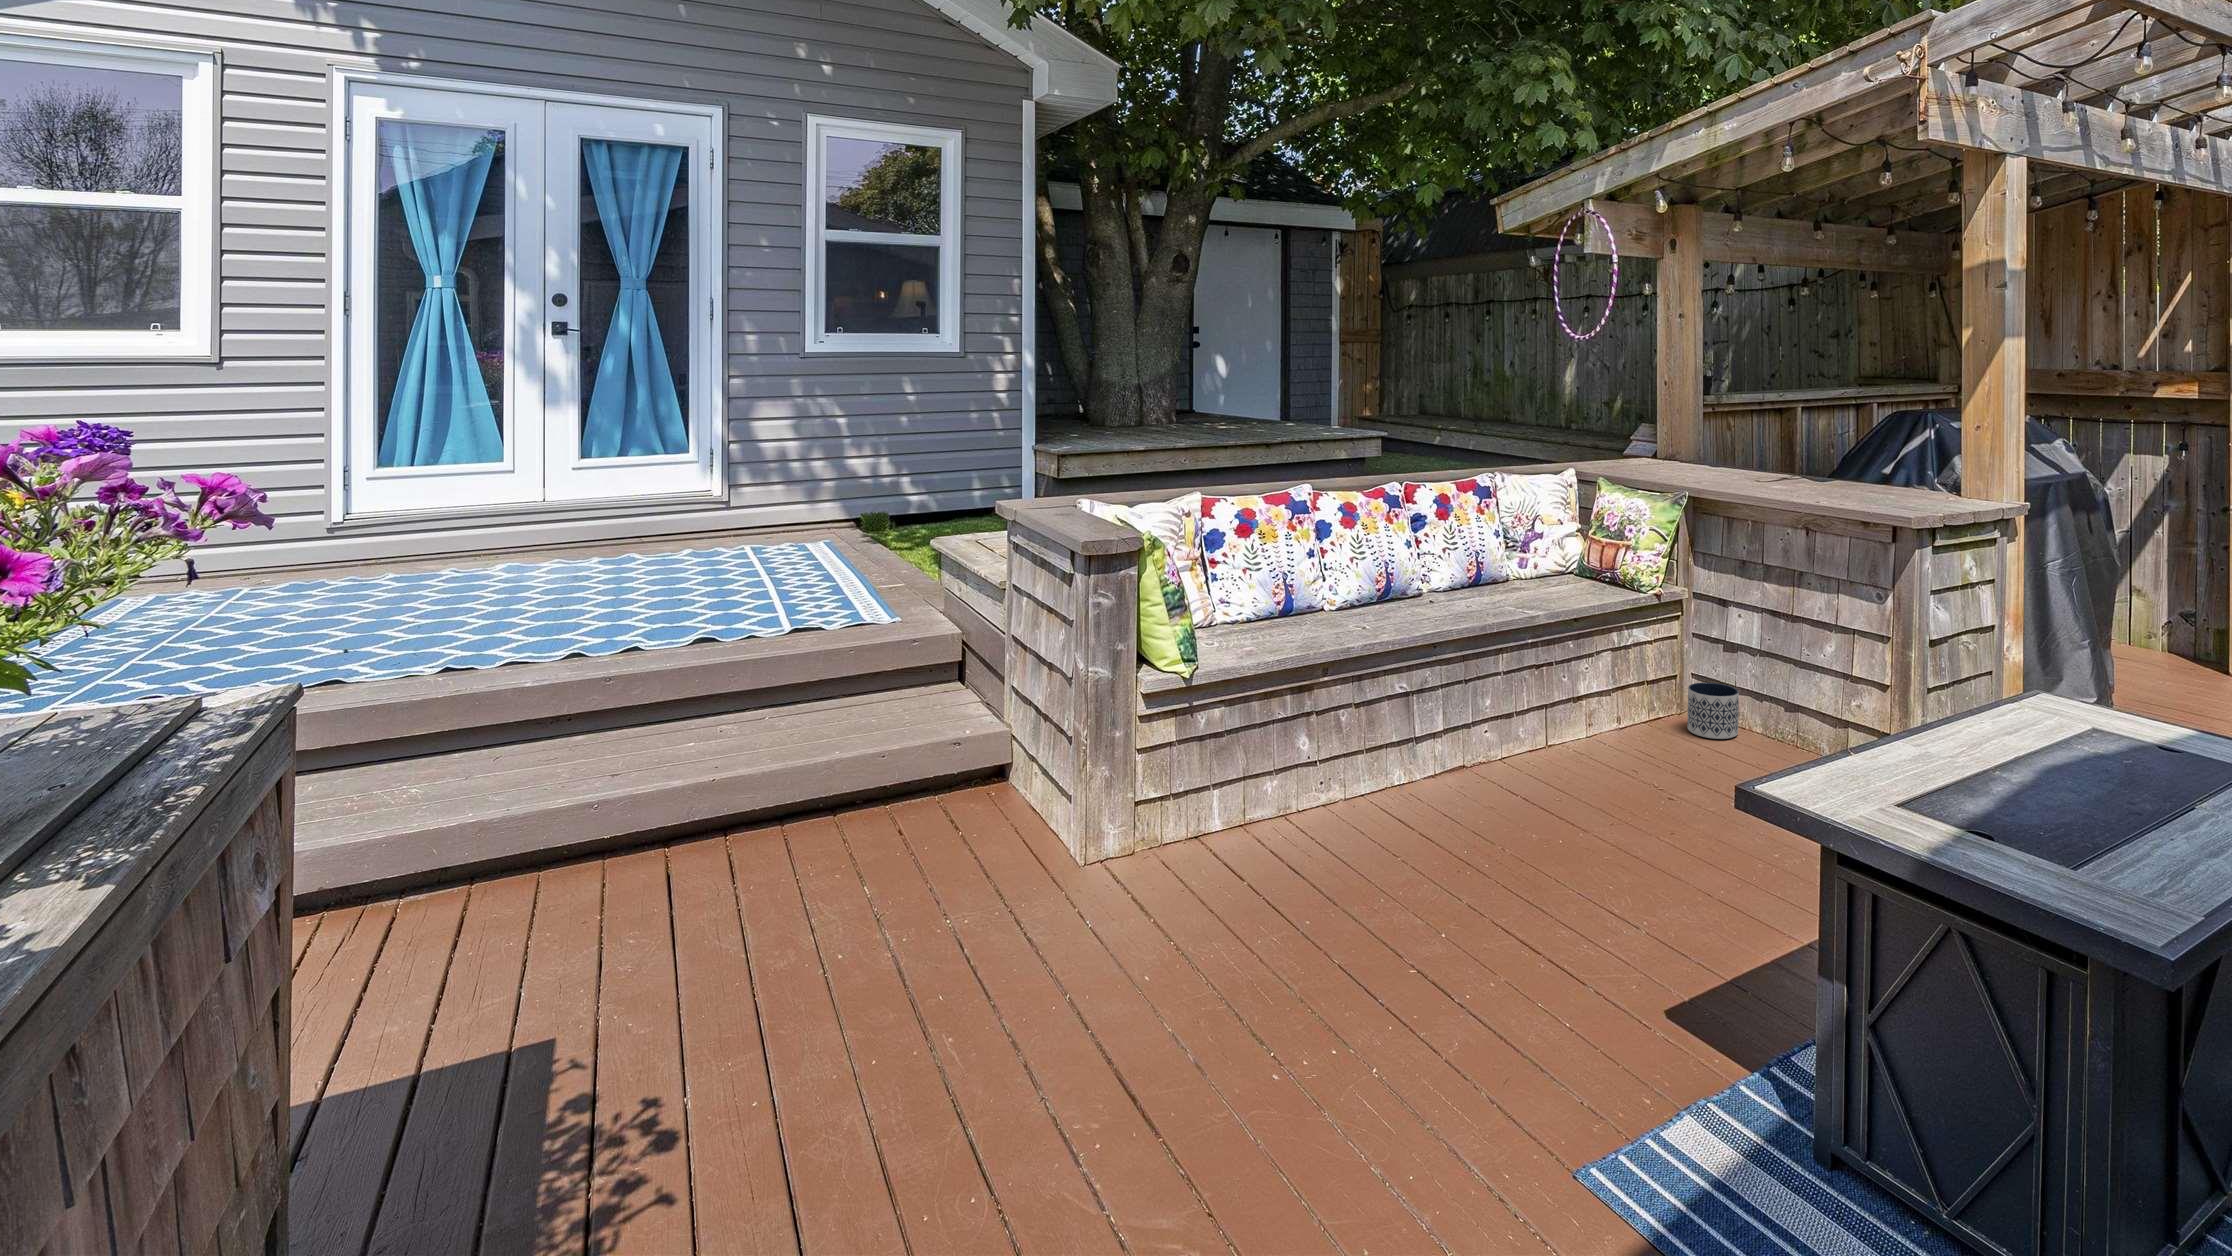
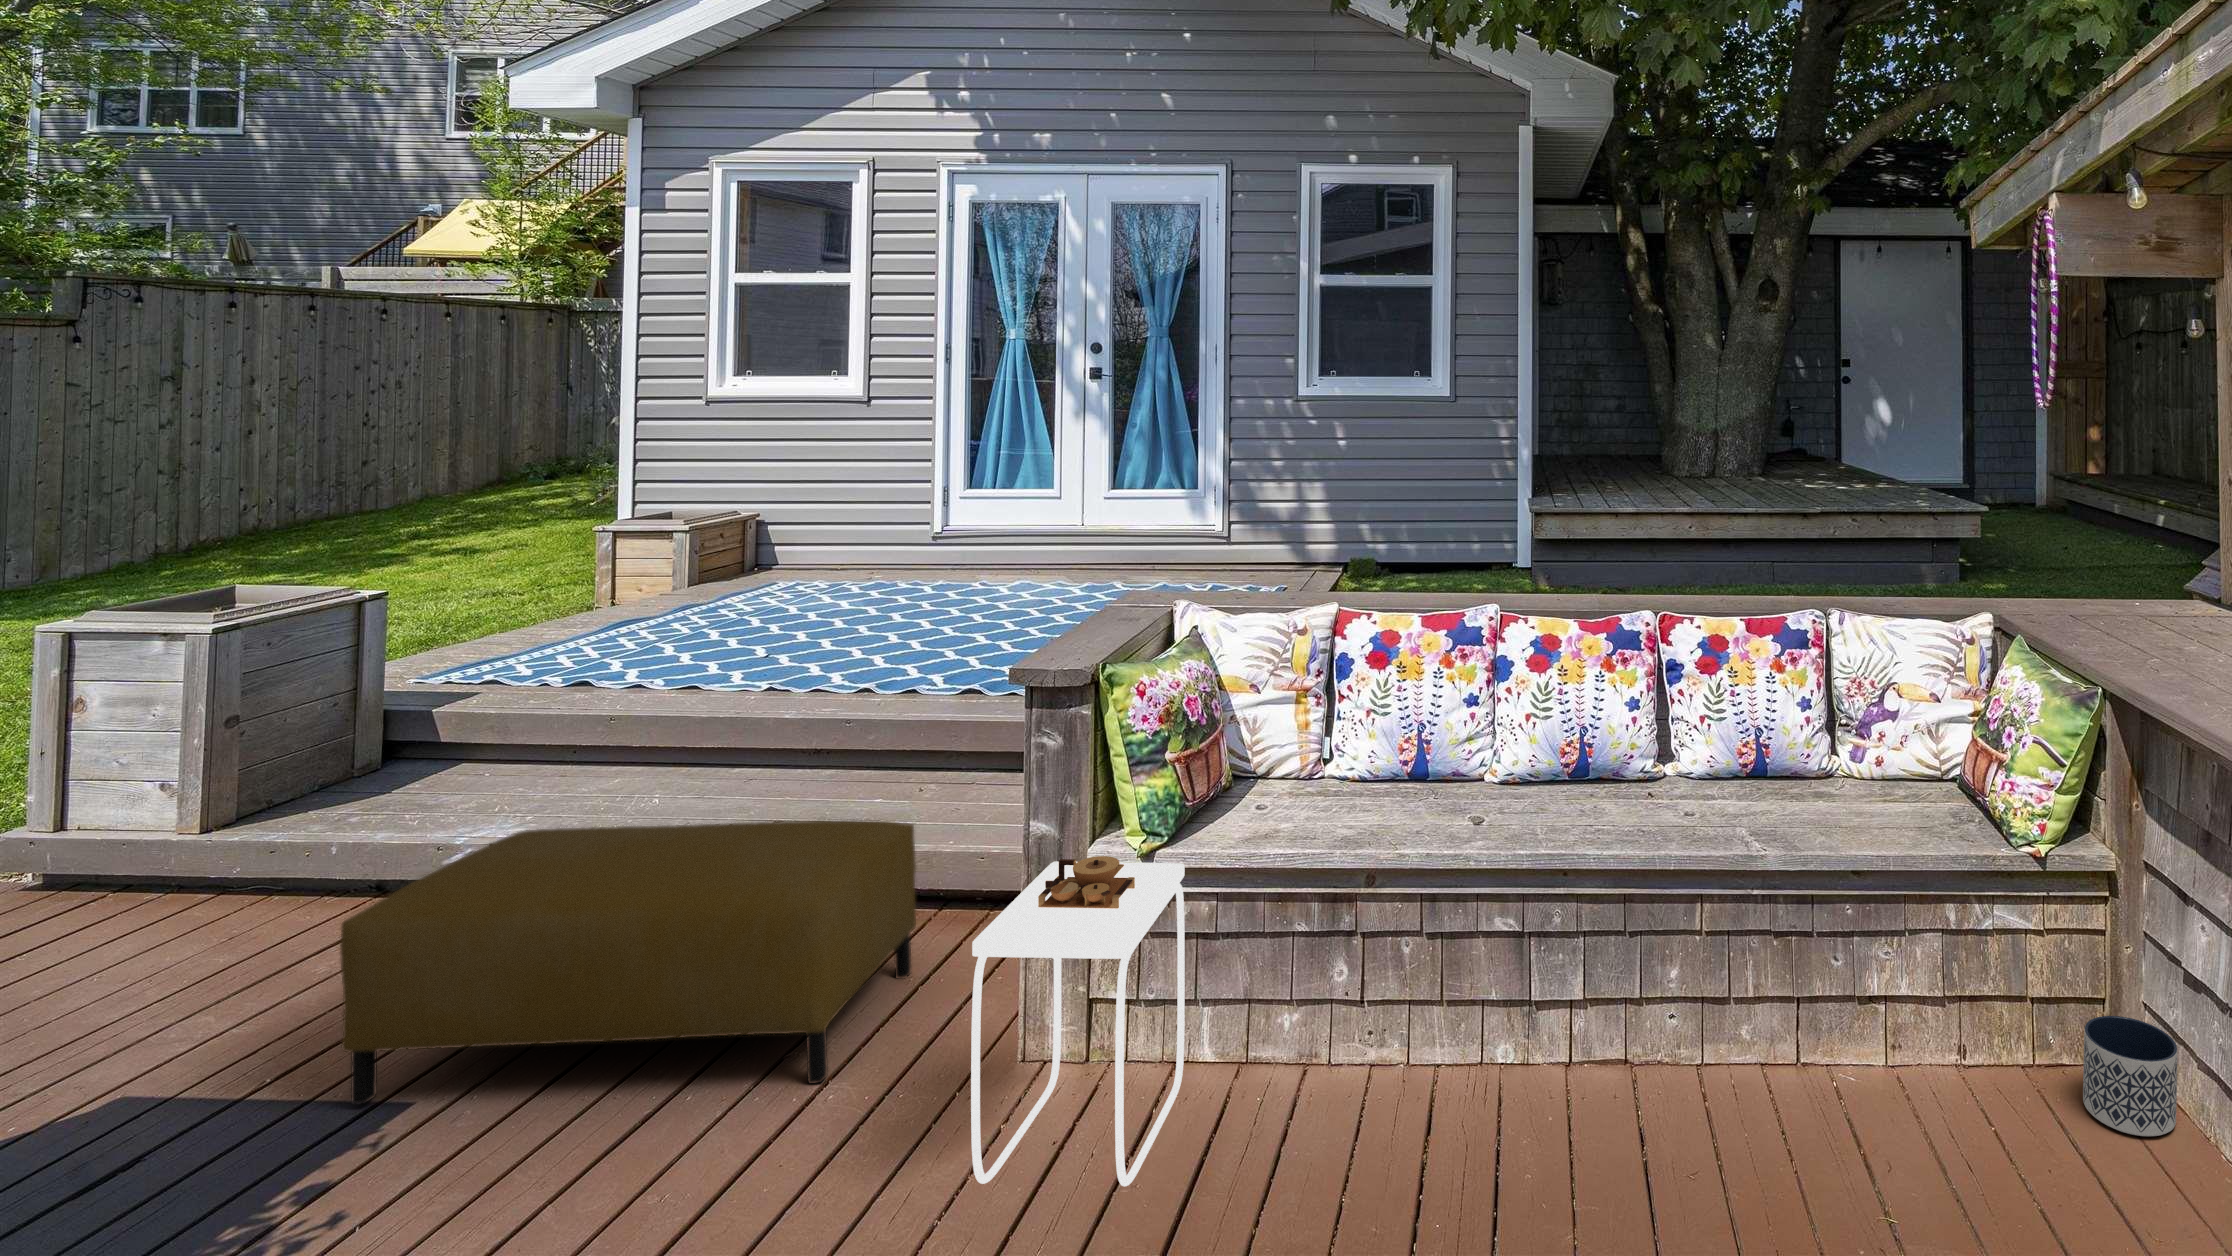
side table: none [1129,673,1288,910] -> present [971,856,1185,1186]
ottoman: none [495,714,956,1031] -> present [340,820,916,1104]

